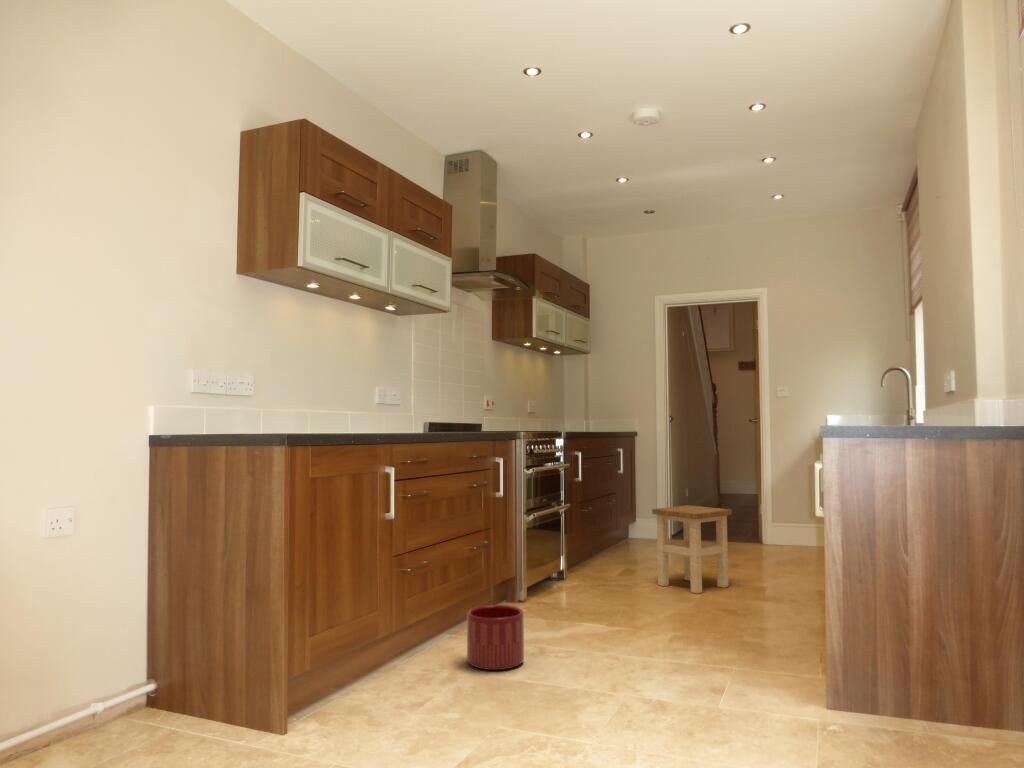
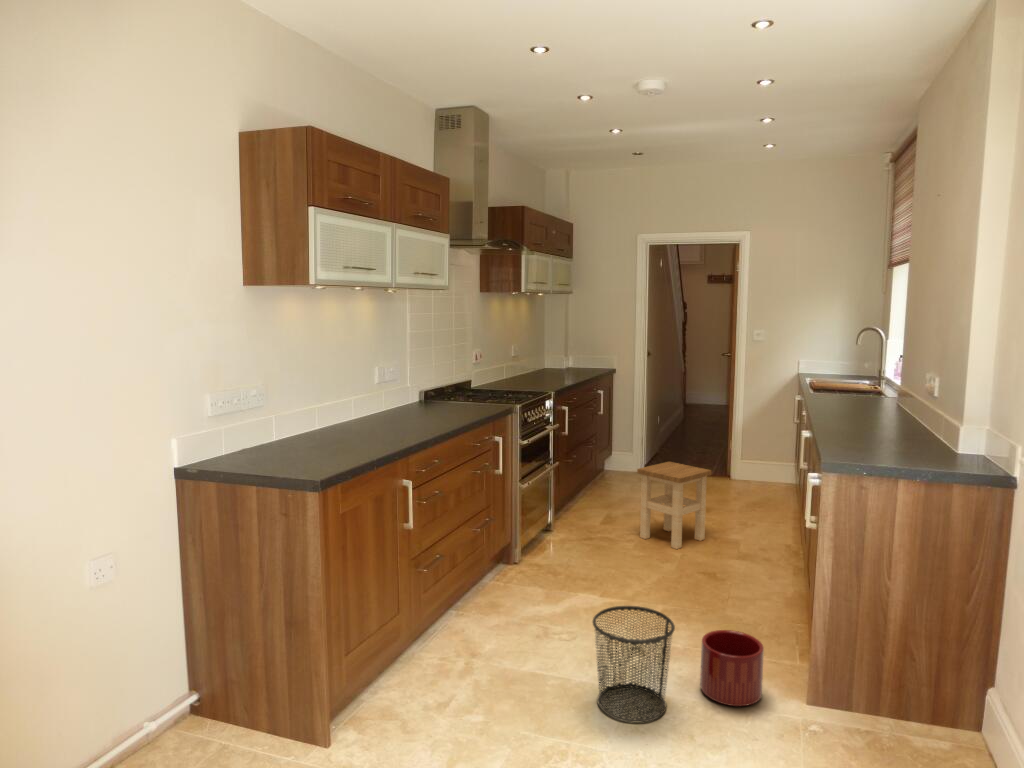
waste bin: none [582,600,672,721] -> present [593,606,675,723]
planter: present [467,605,524,670] -> present [700,630,764,706]

